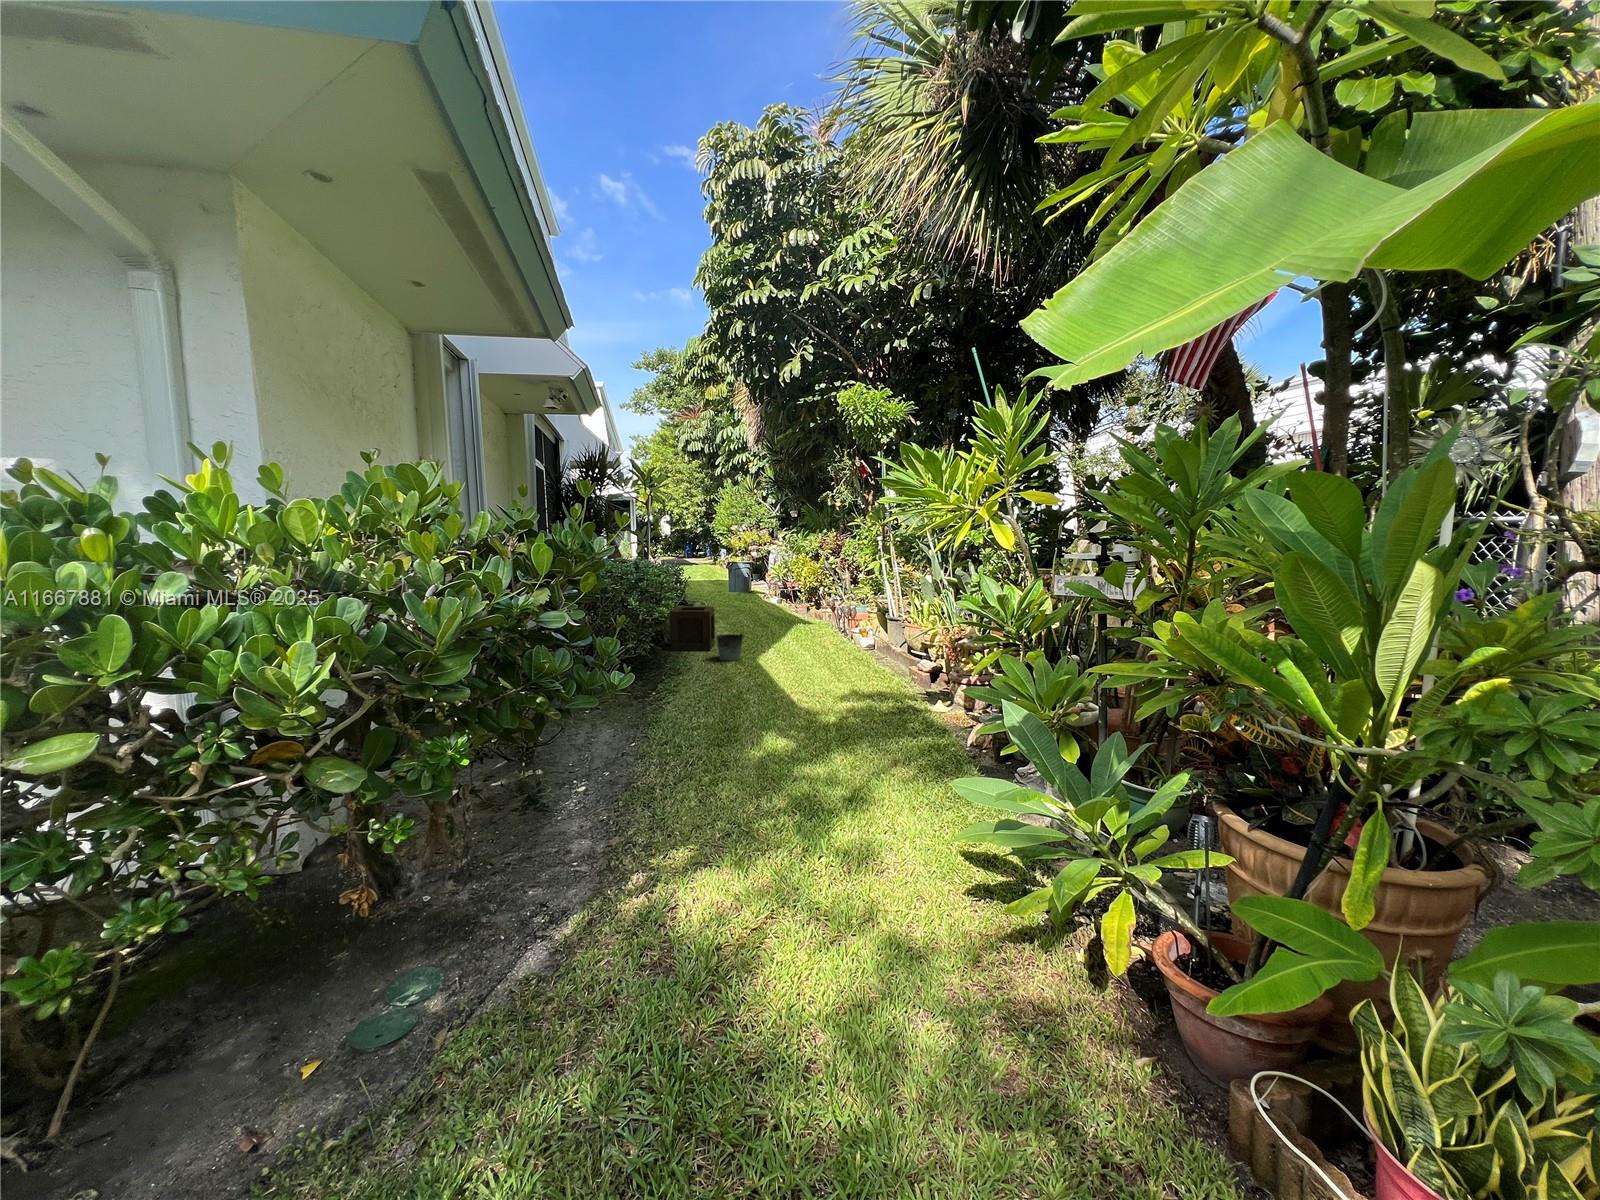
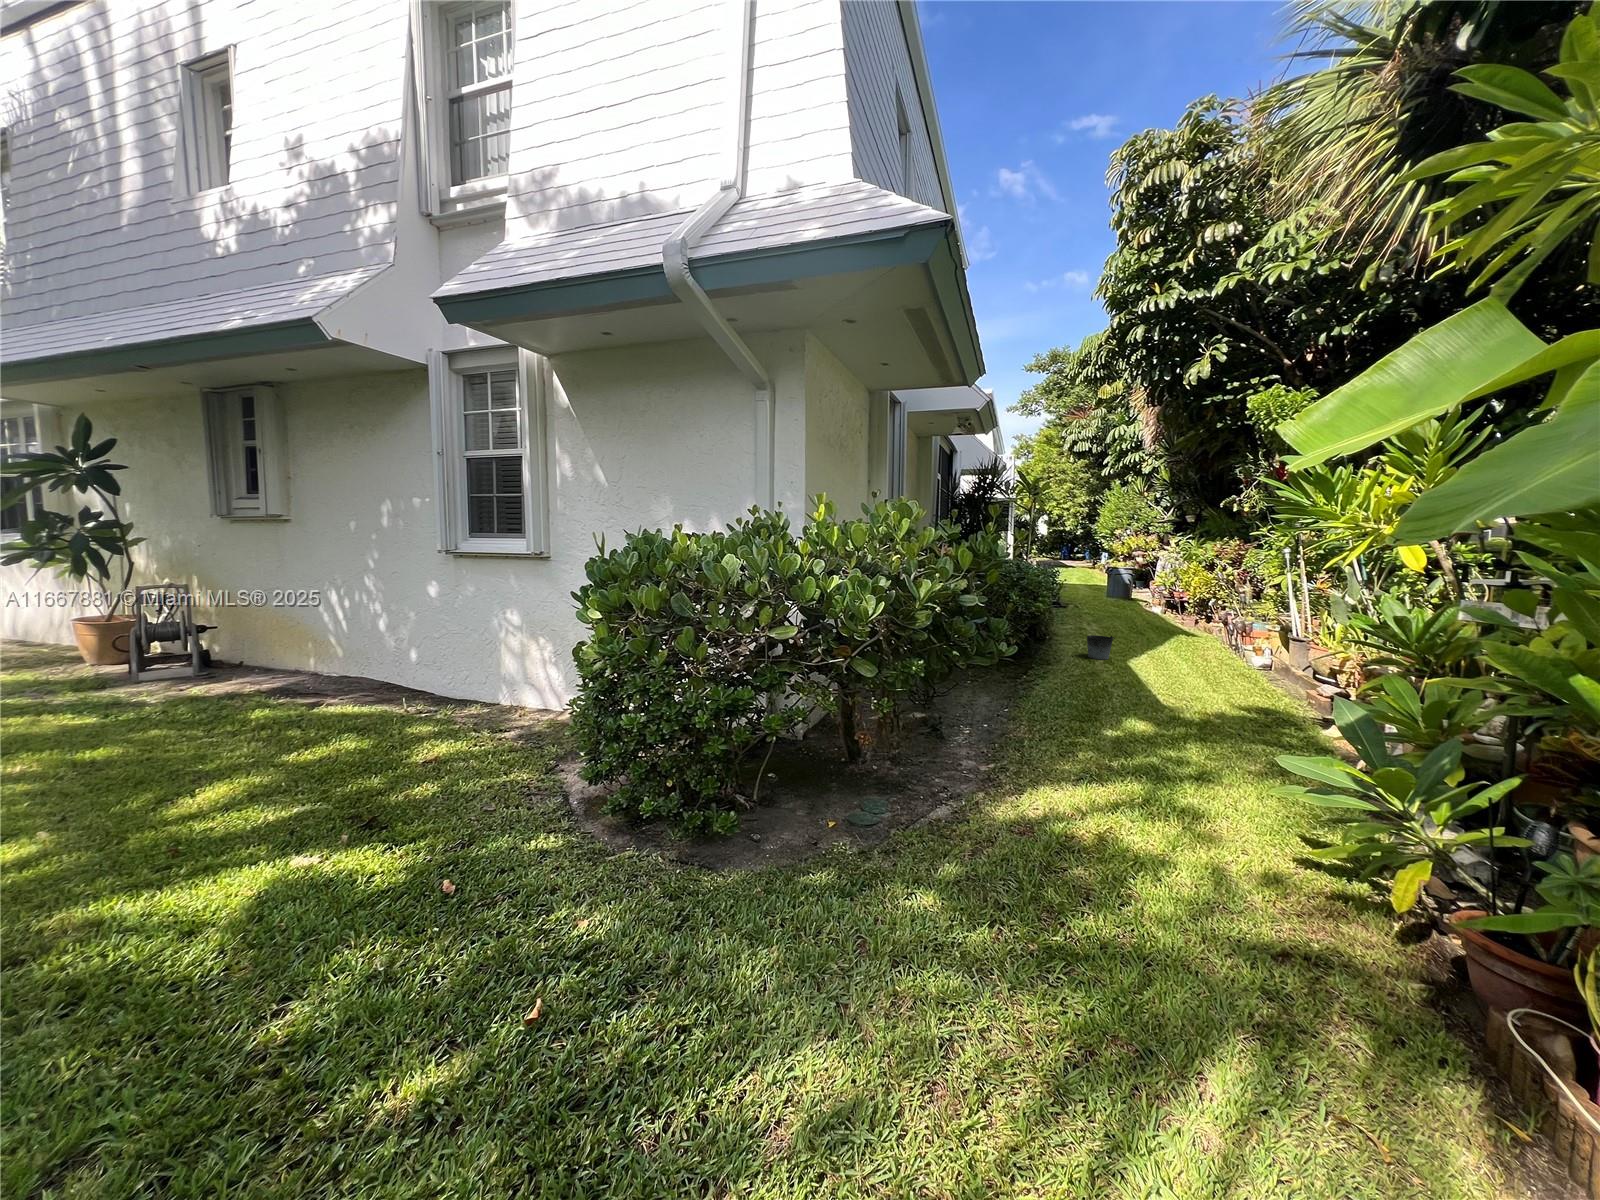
wooden crate: present [670,607,715,651] -> none [1042,607,1087,648]

